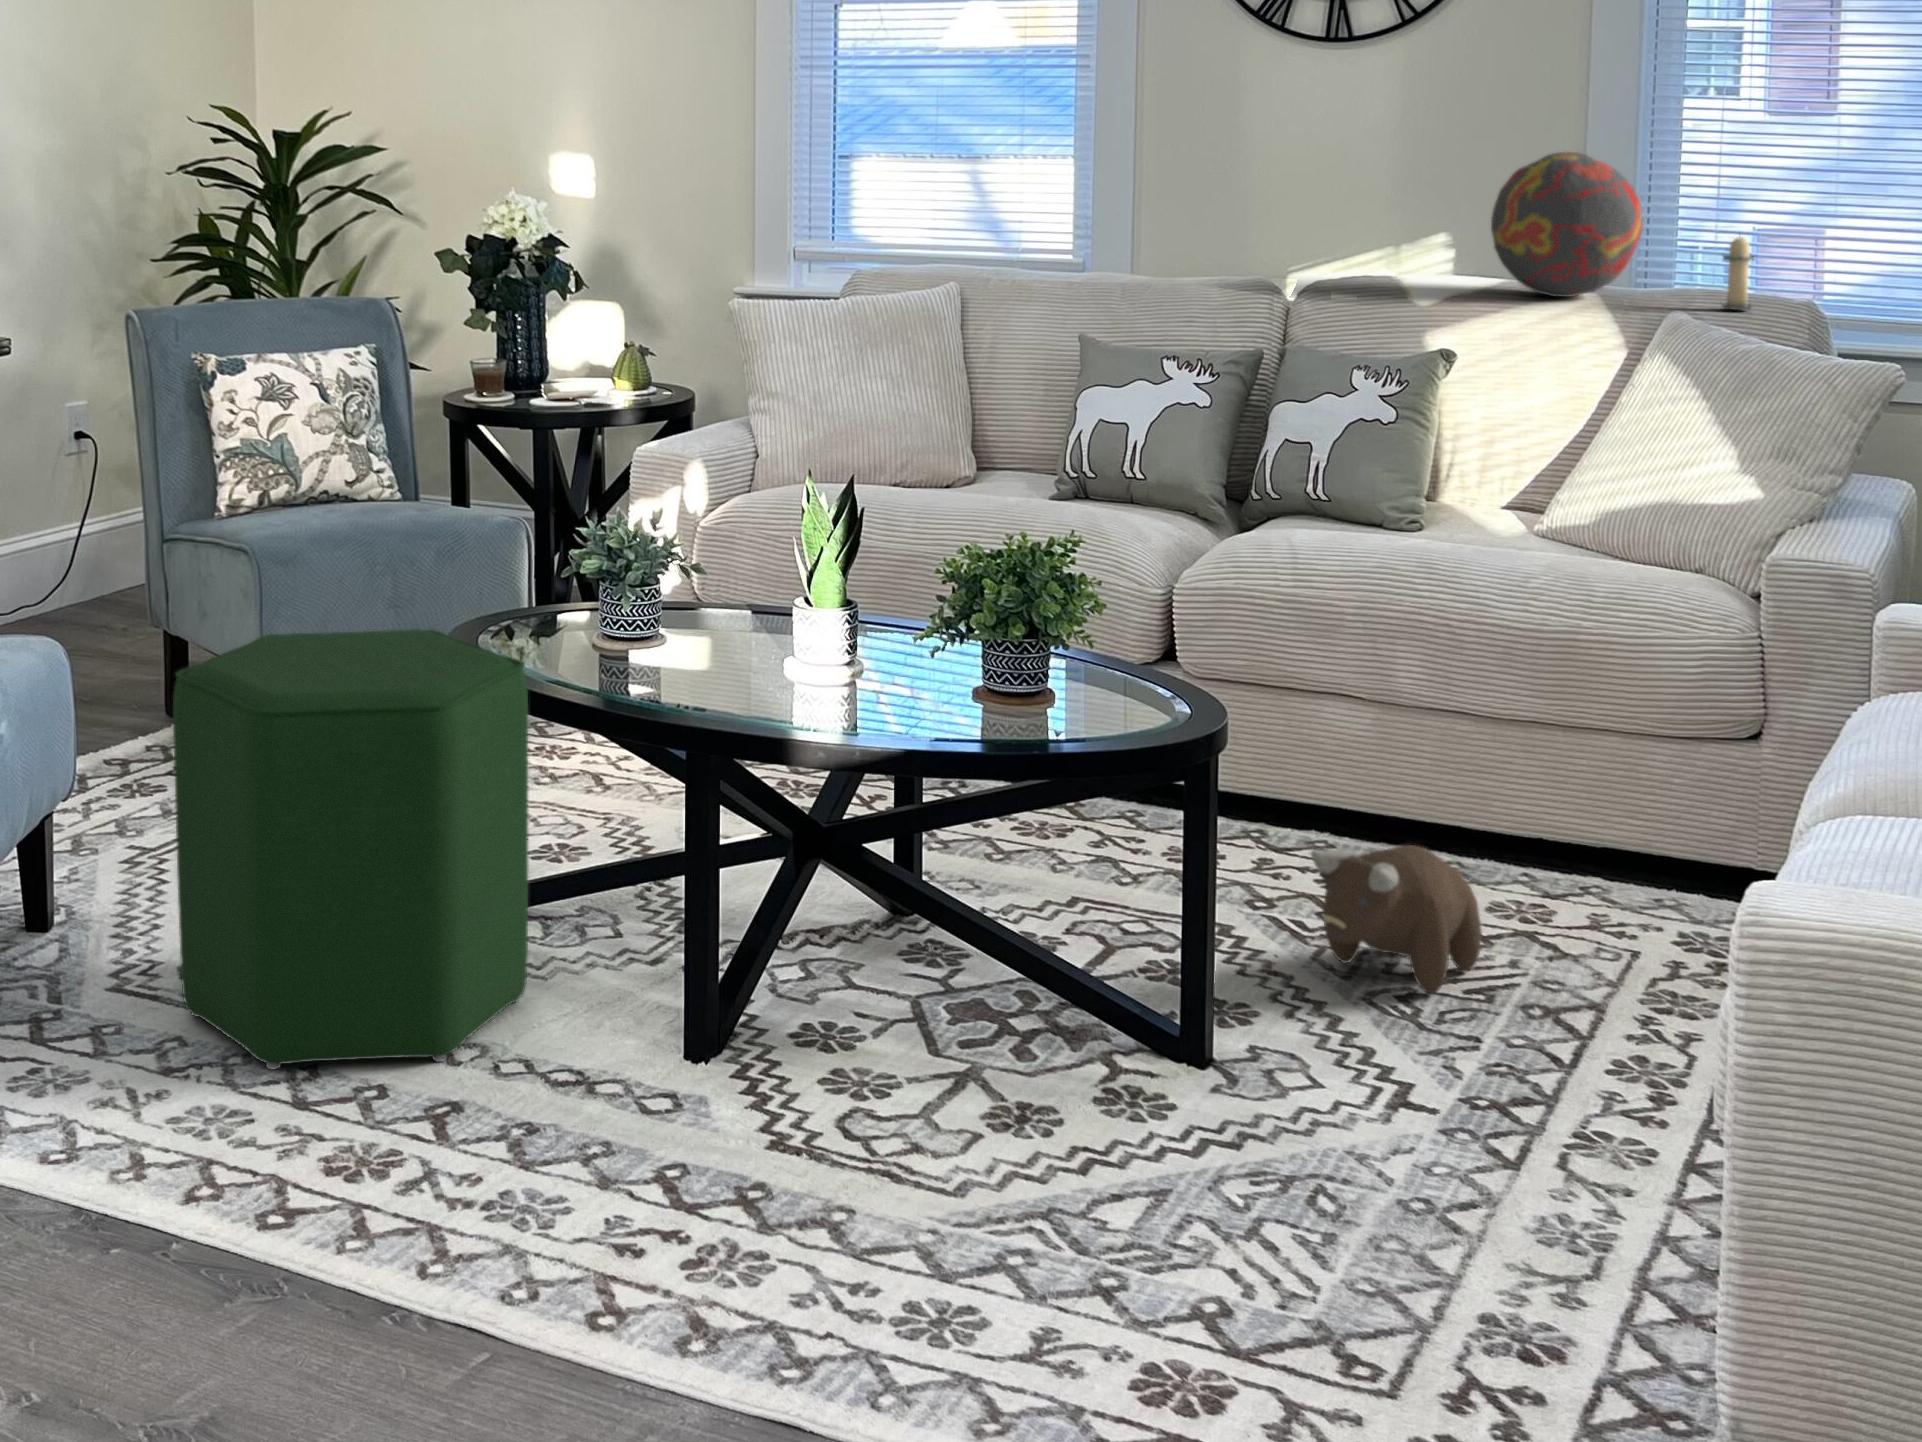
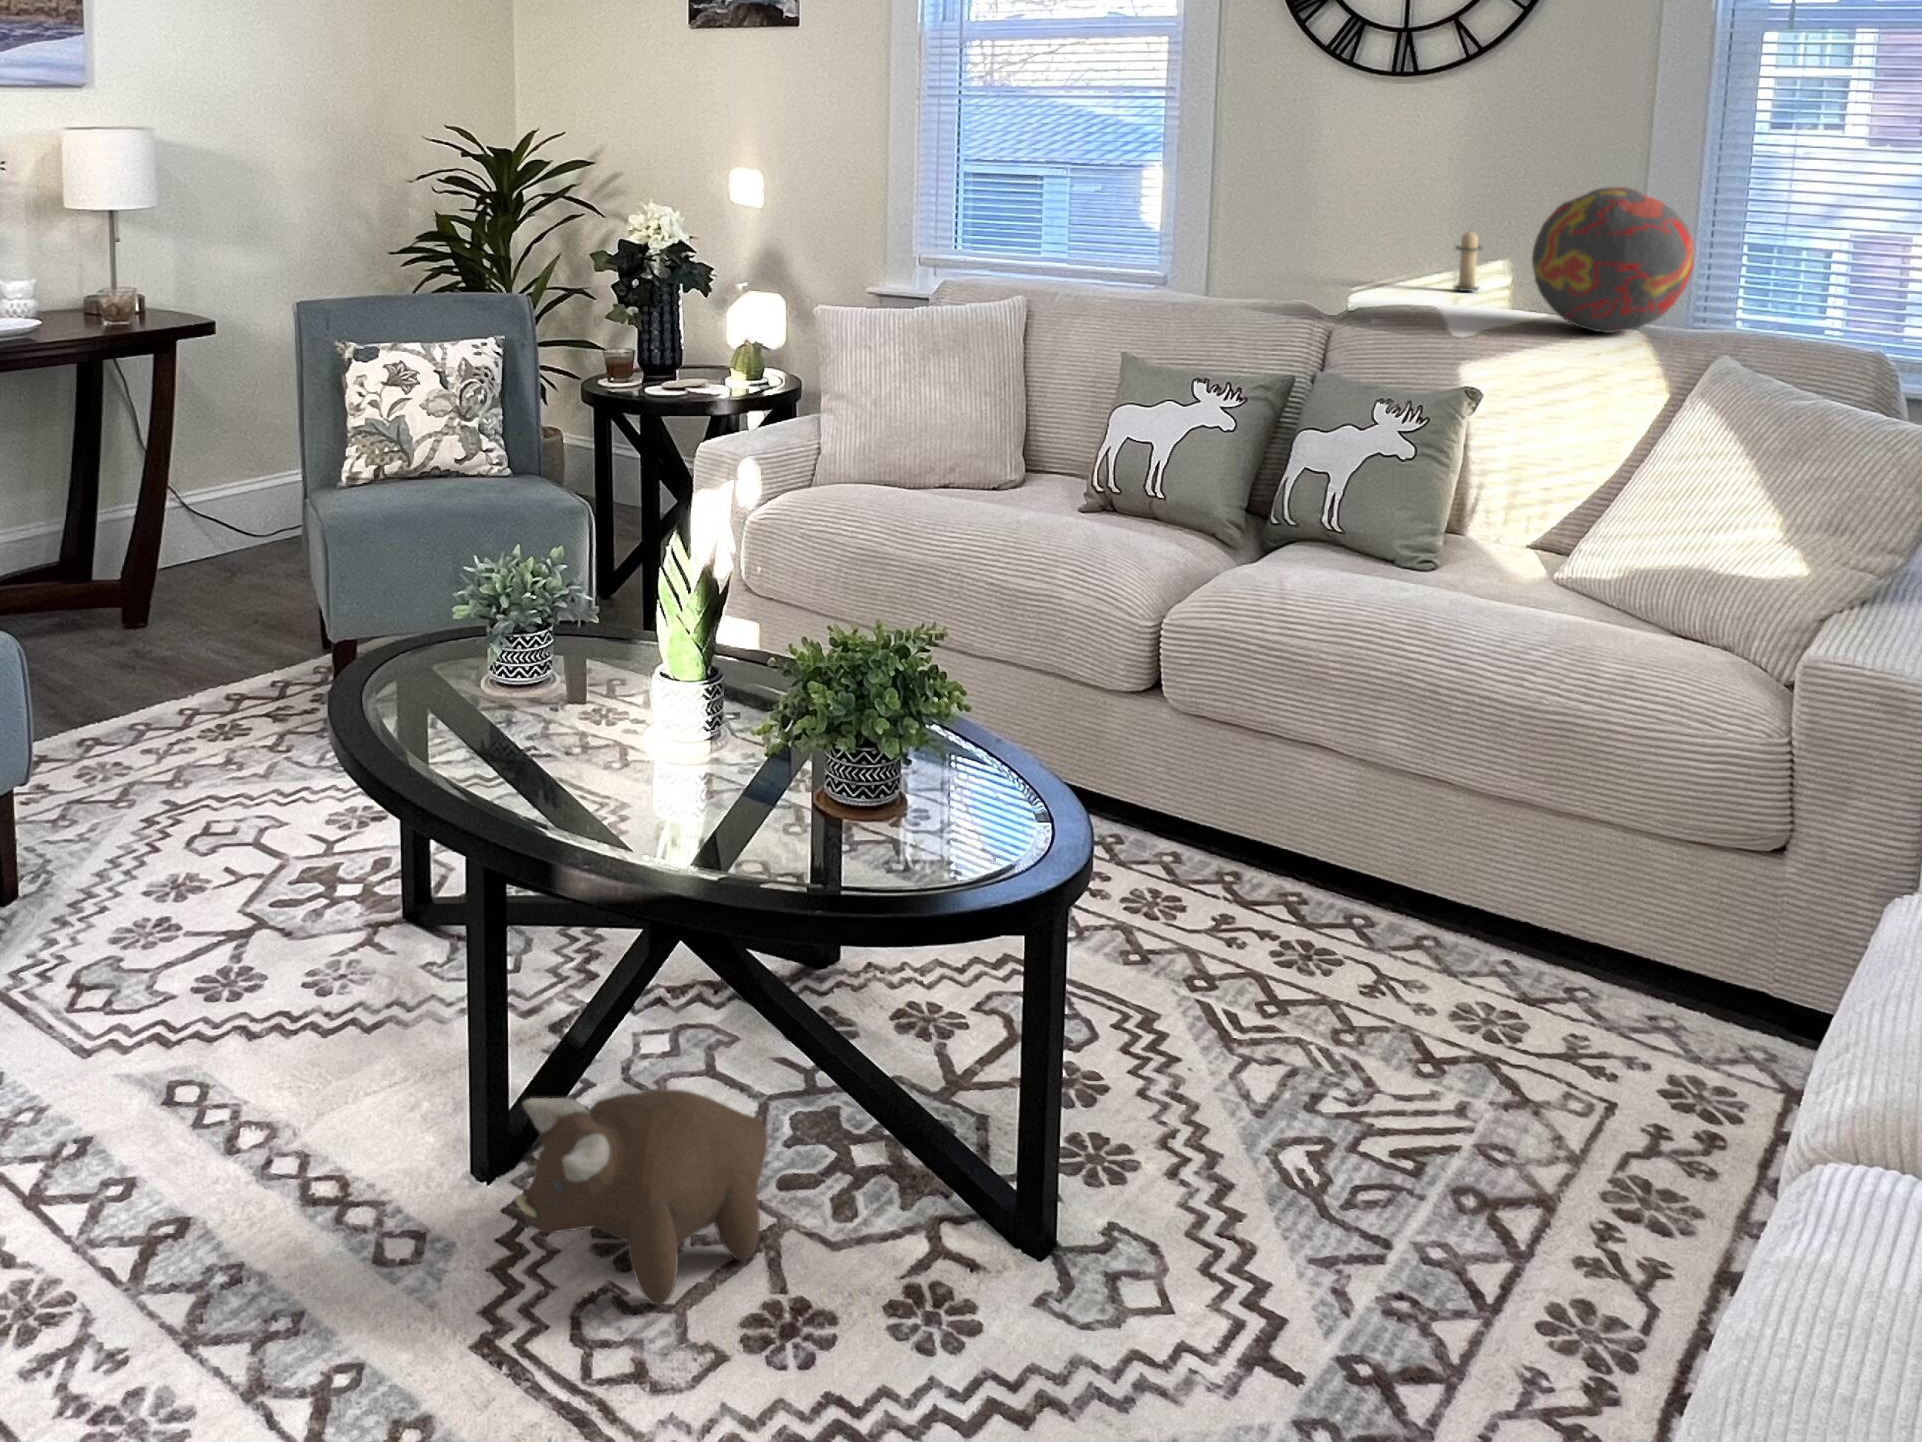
candle: present [1722,237,1755,310] -> present [1454,231,1483,291]
ottoman: present [173,629,528,1069] -> none [18,654,379,1140]
plush toy: present [1311,845,1482,993] -> present [515,1089,767,1306]

